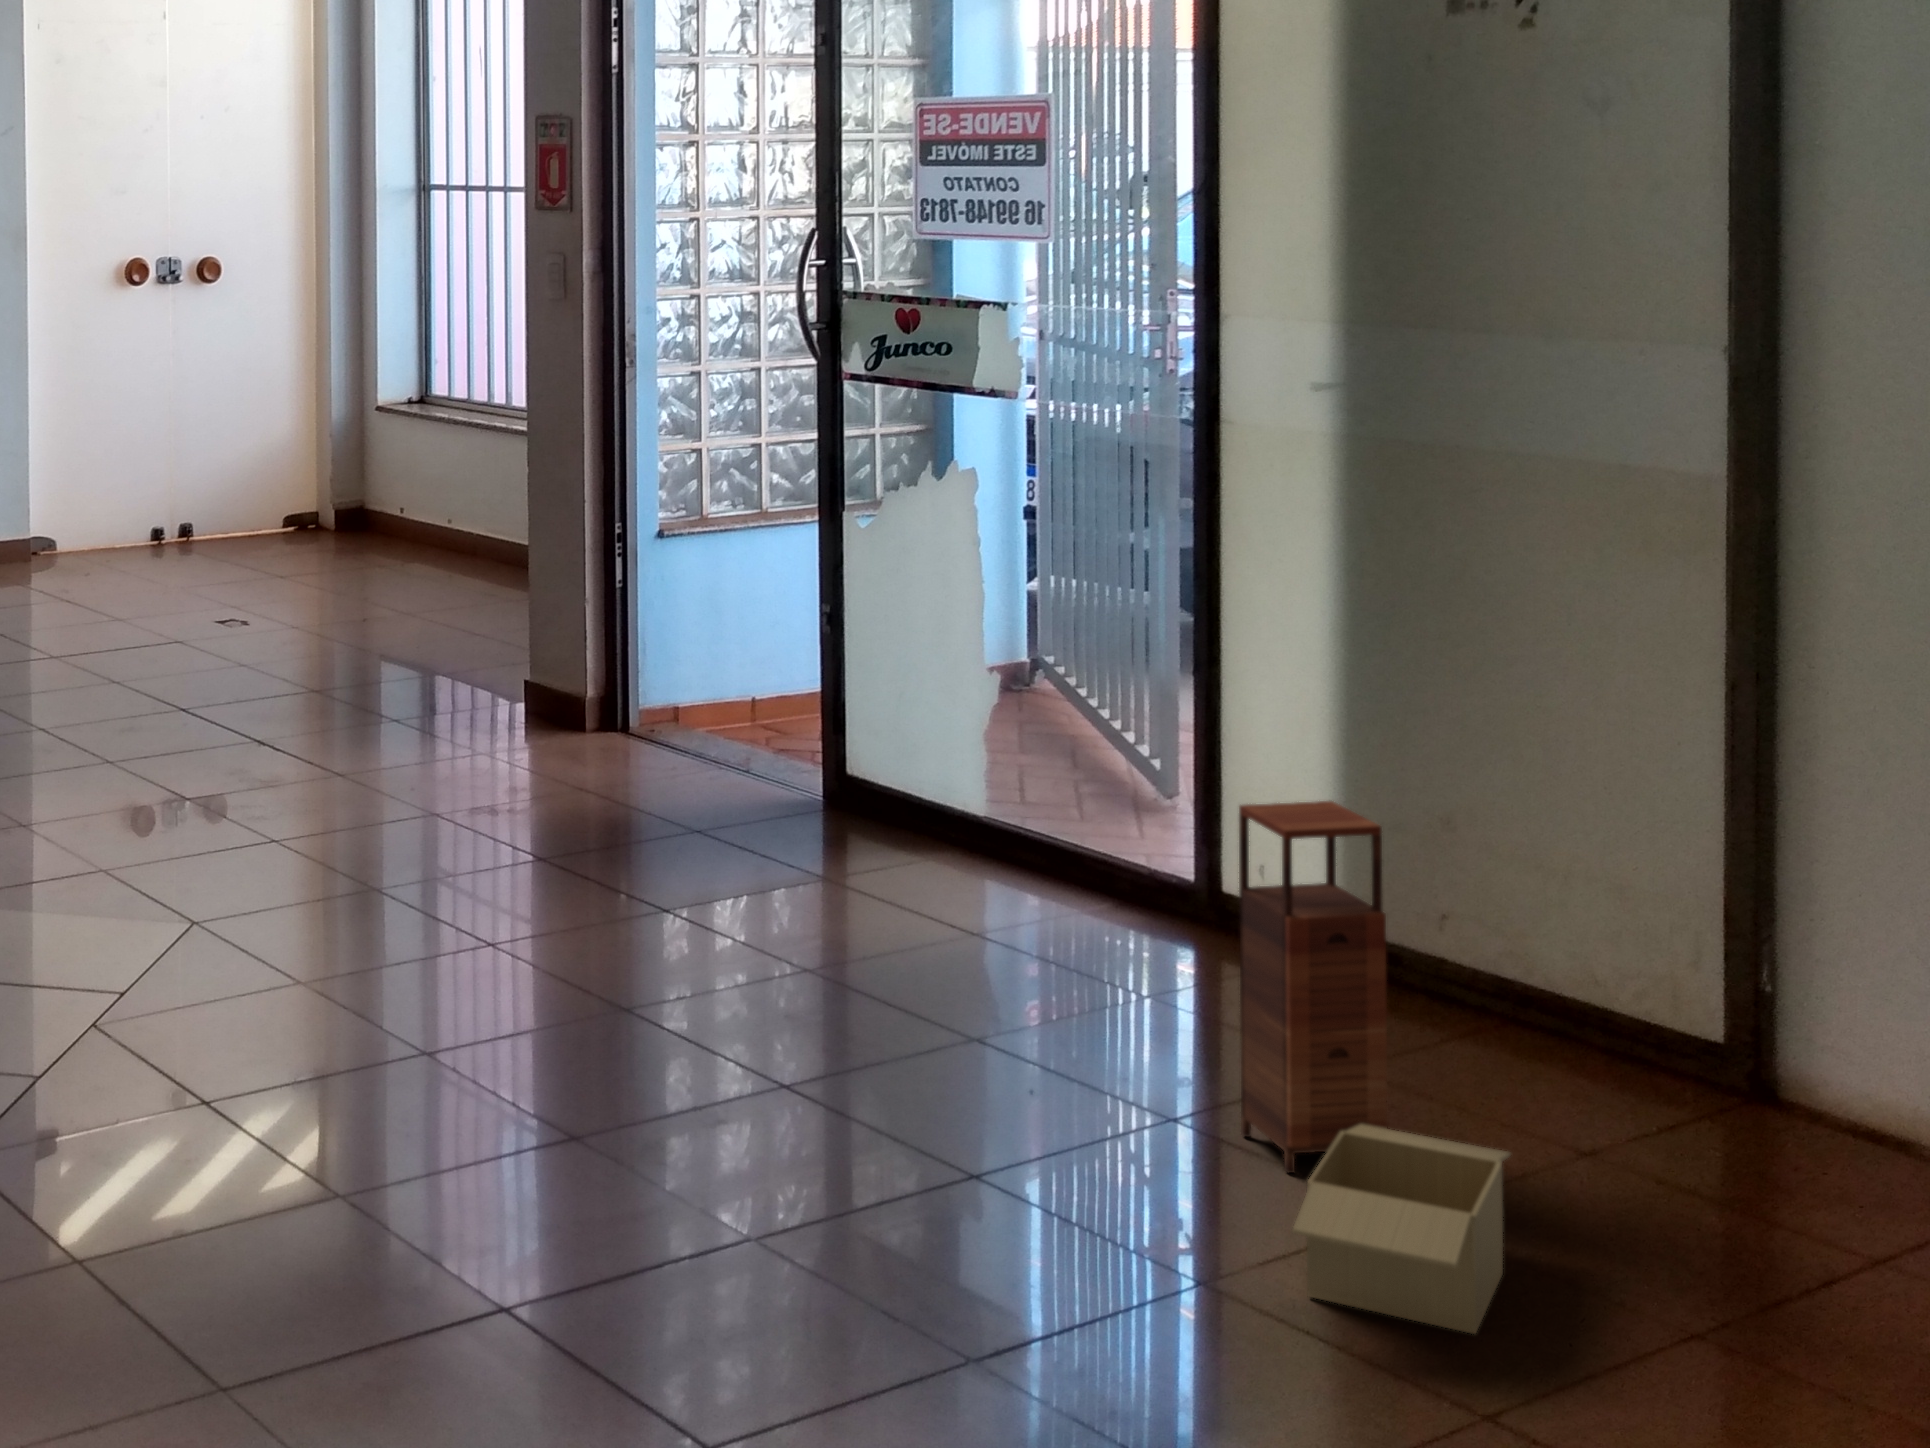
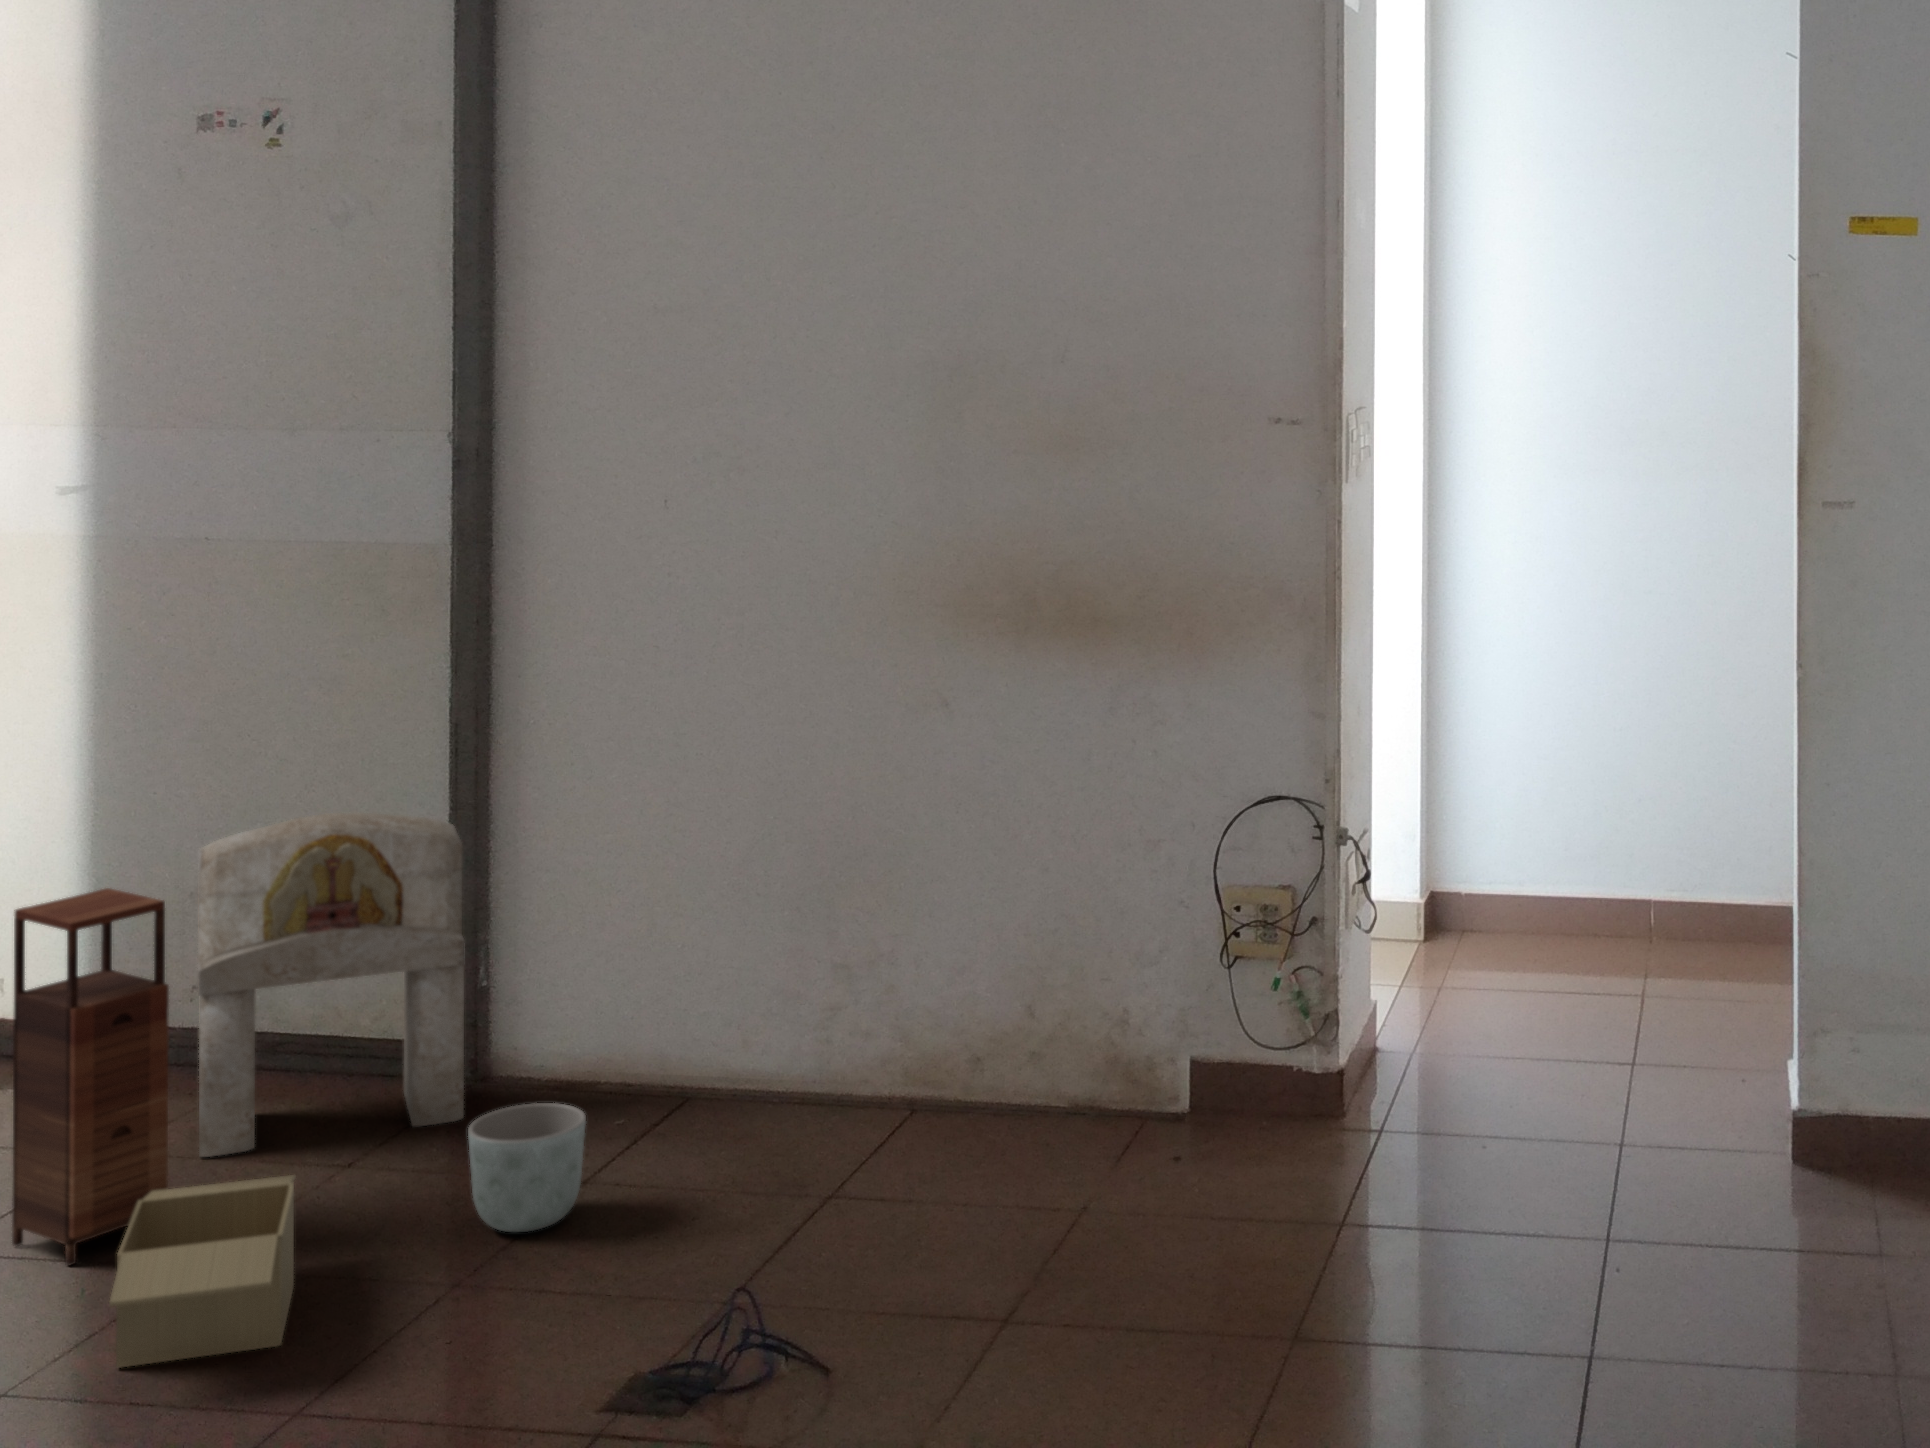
stool: none [1433,762,1736,1141] -> present [198,812,465,1157]
planter: none [1712,1147,1864,1304] -> present [468,1103,586,1232]

